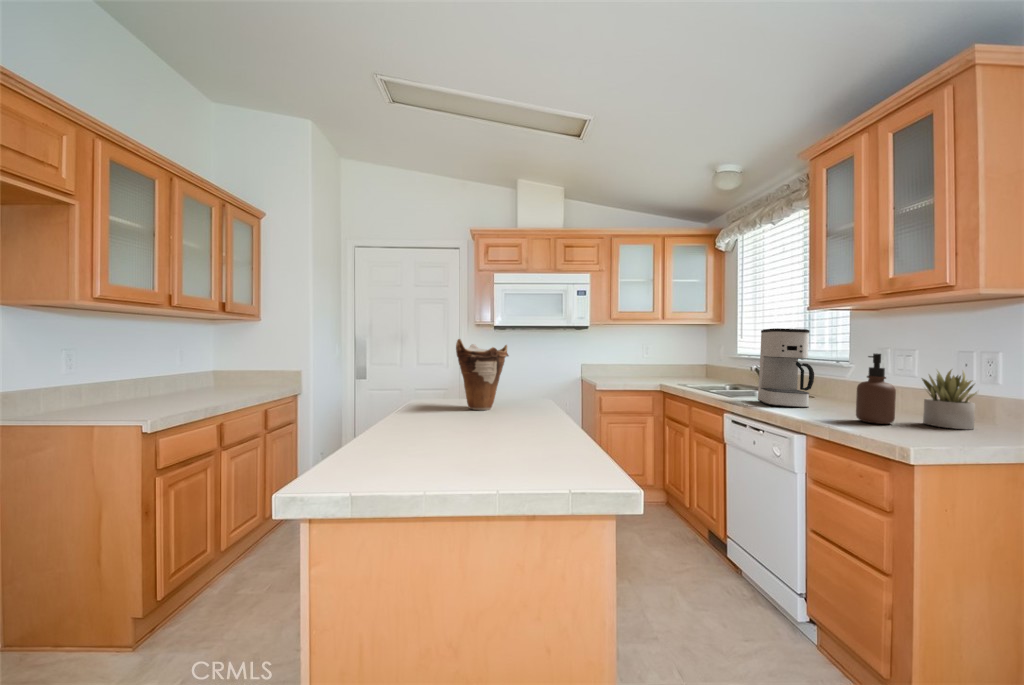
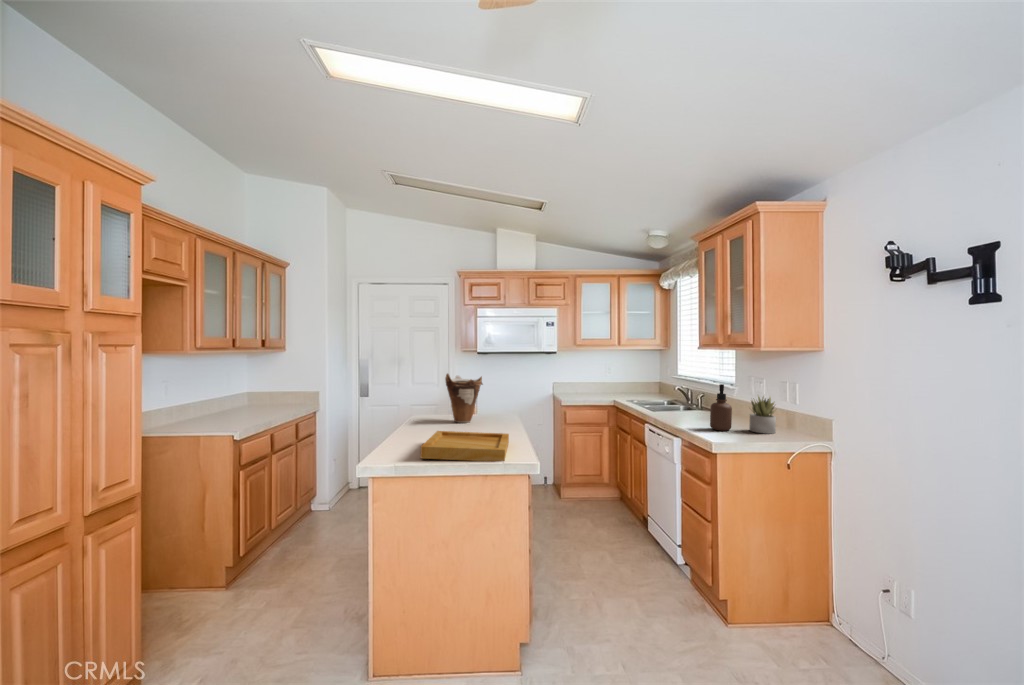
coffee maker: present [758,328,814,408] -> none [668,362,702,420]
tray: none [409,421,573,484] -> present [420,431,509,461]

